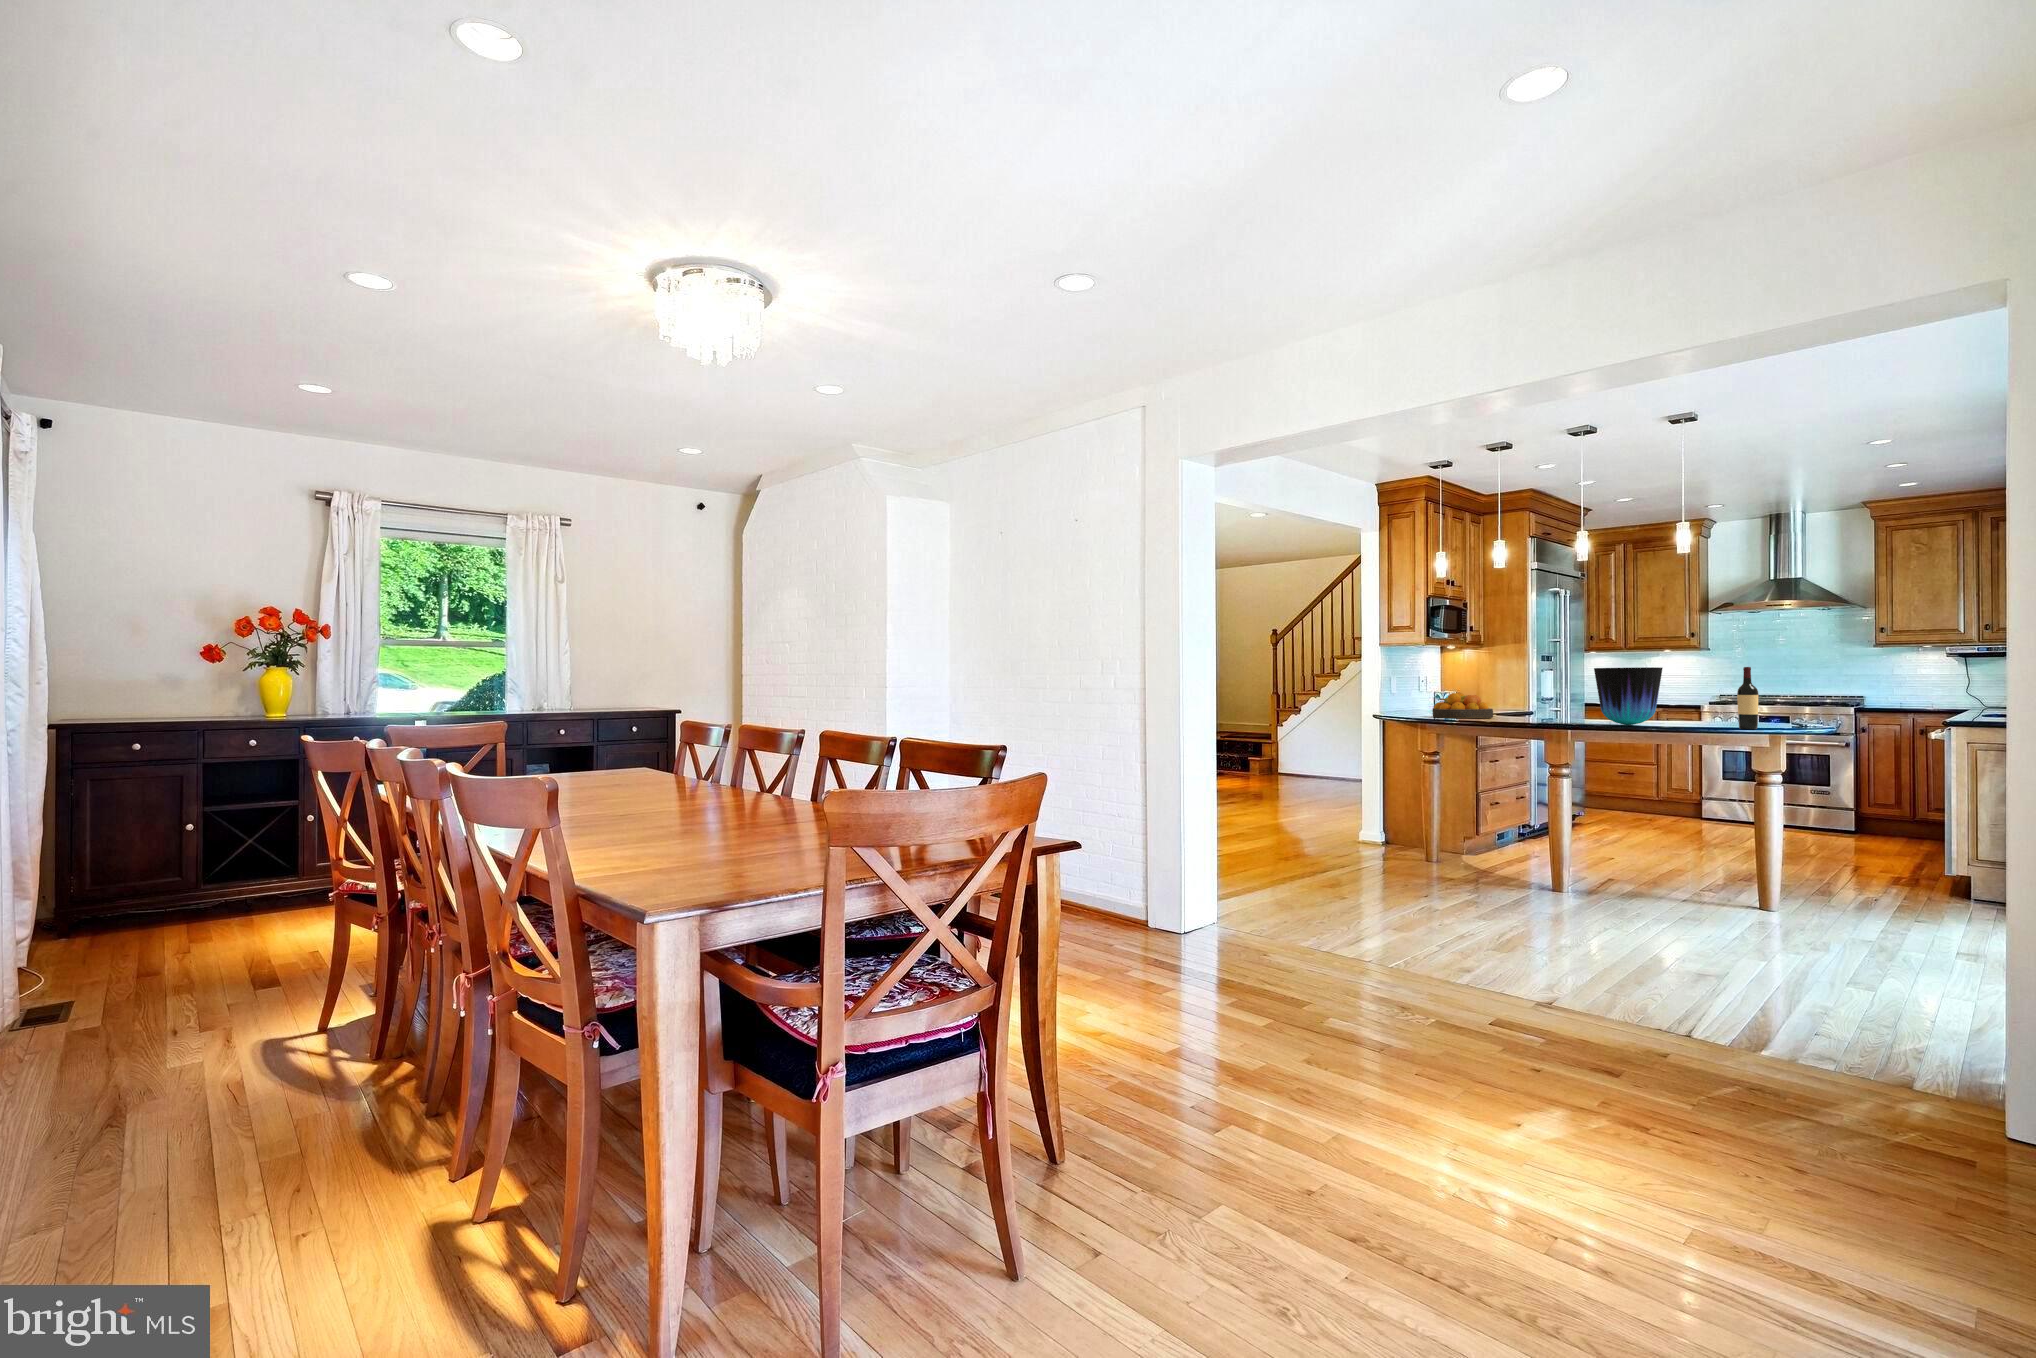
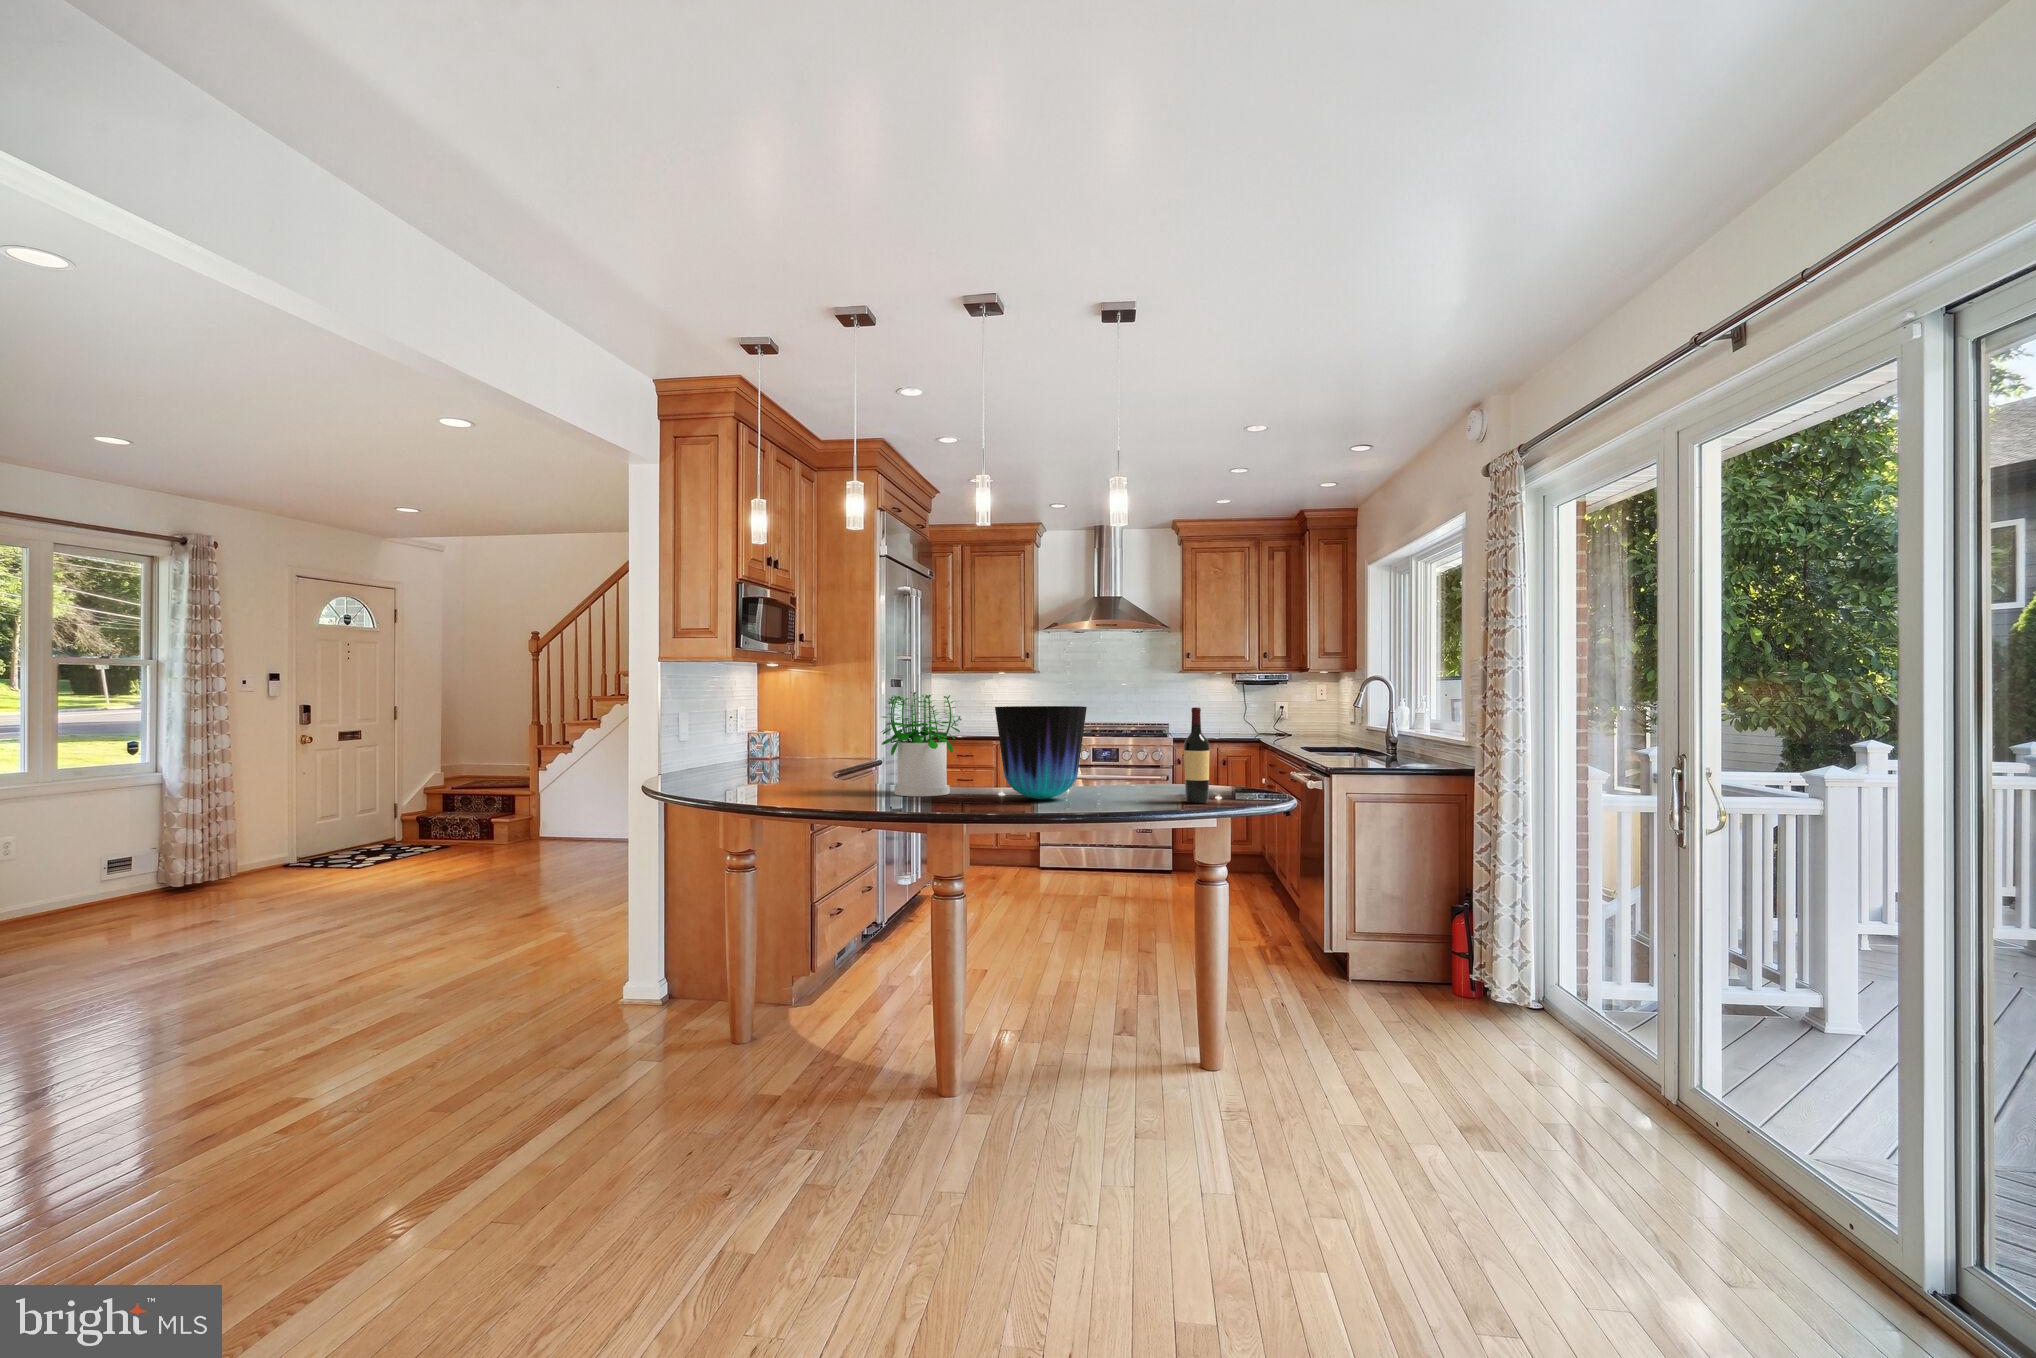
potted plant: none [1518,660,1576,723] -> present [882,692,962,796]
fruit bowl: present [1432,693,1493,718] -> none [744,741,837,787]

